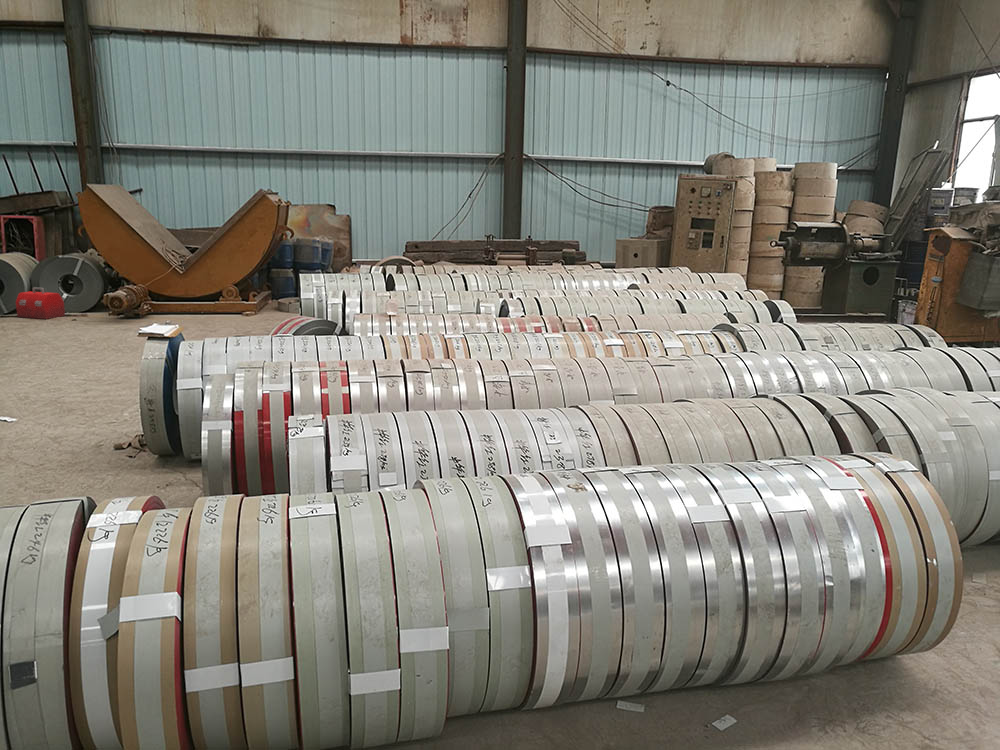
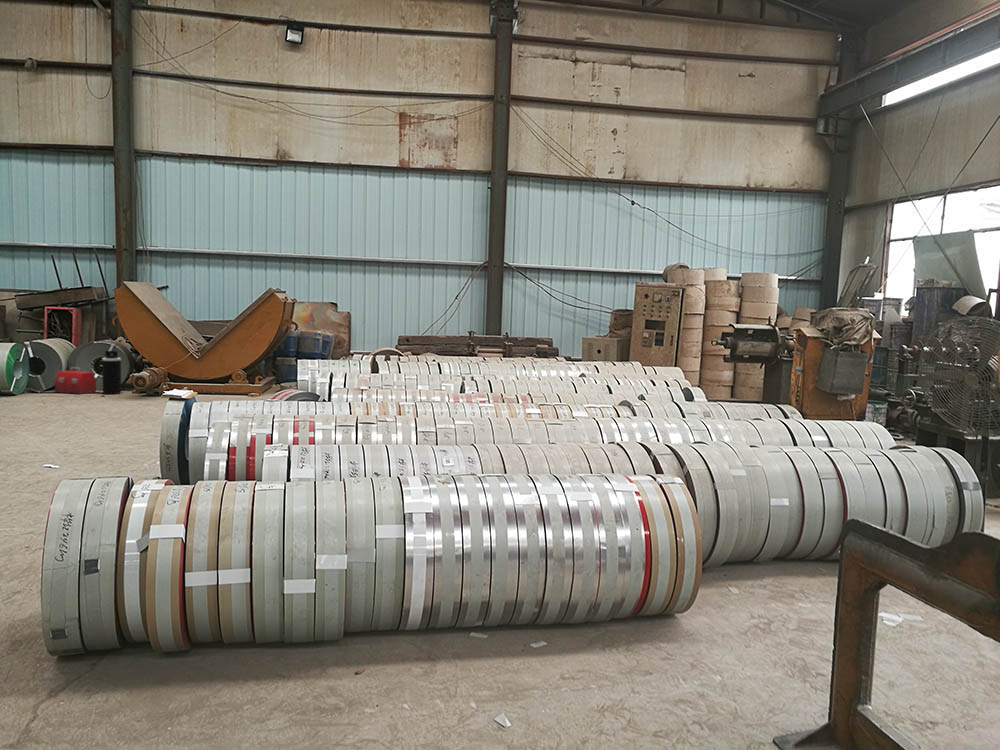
trash can: none [68,267,95,318] -> present [102,351,121,394]

